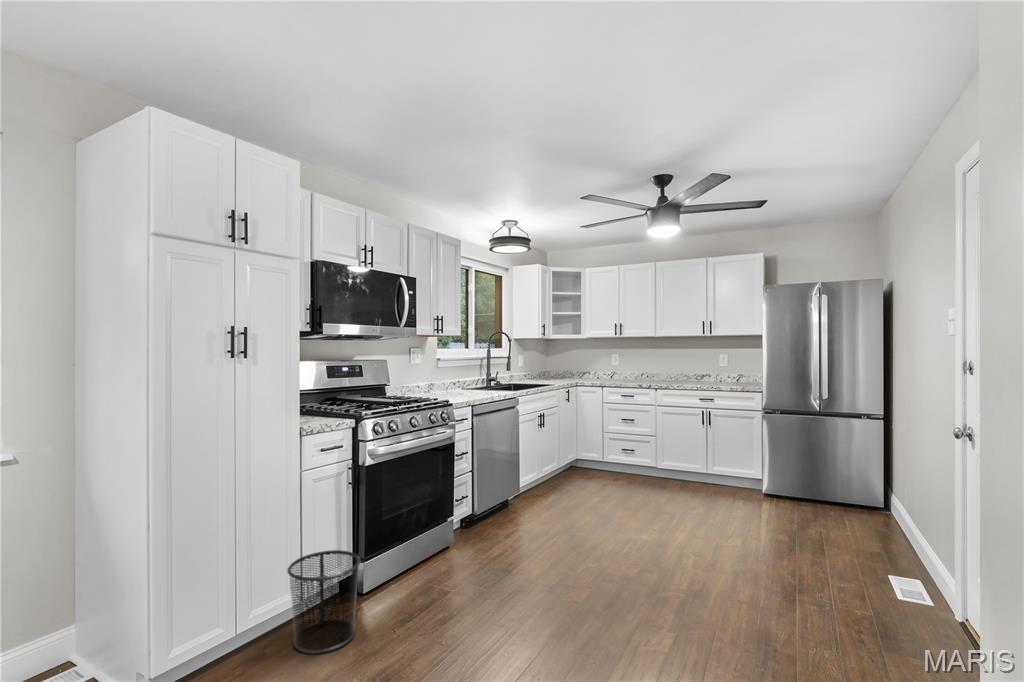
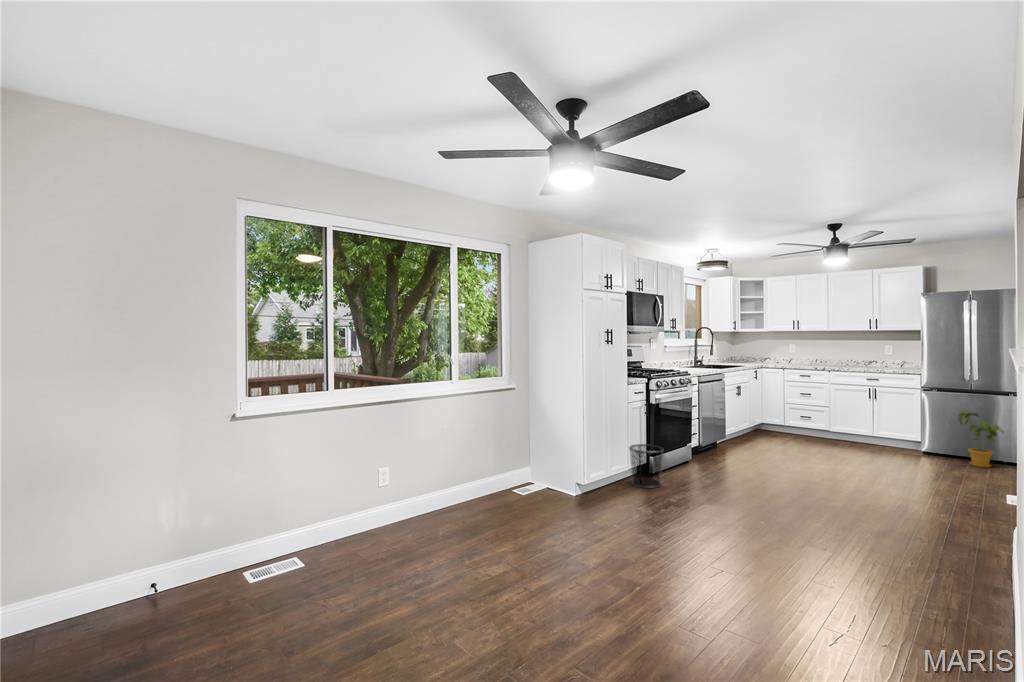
house plant: none [811,443,868,521] -> present [958,410,1003,467]

